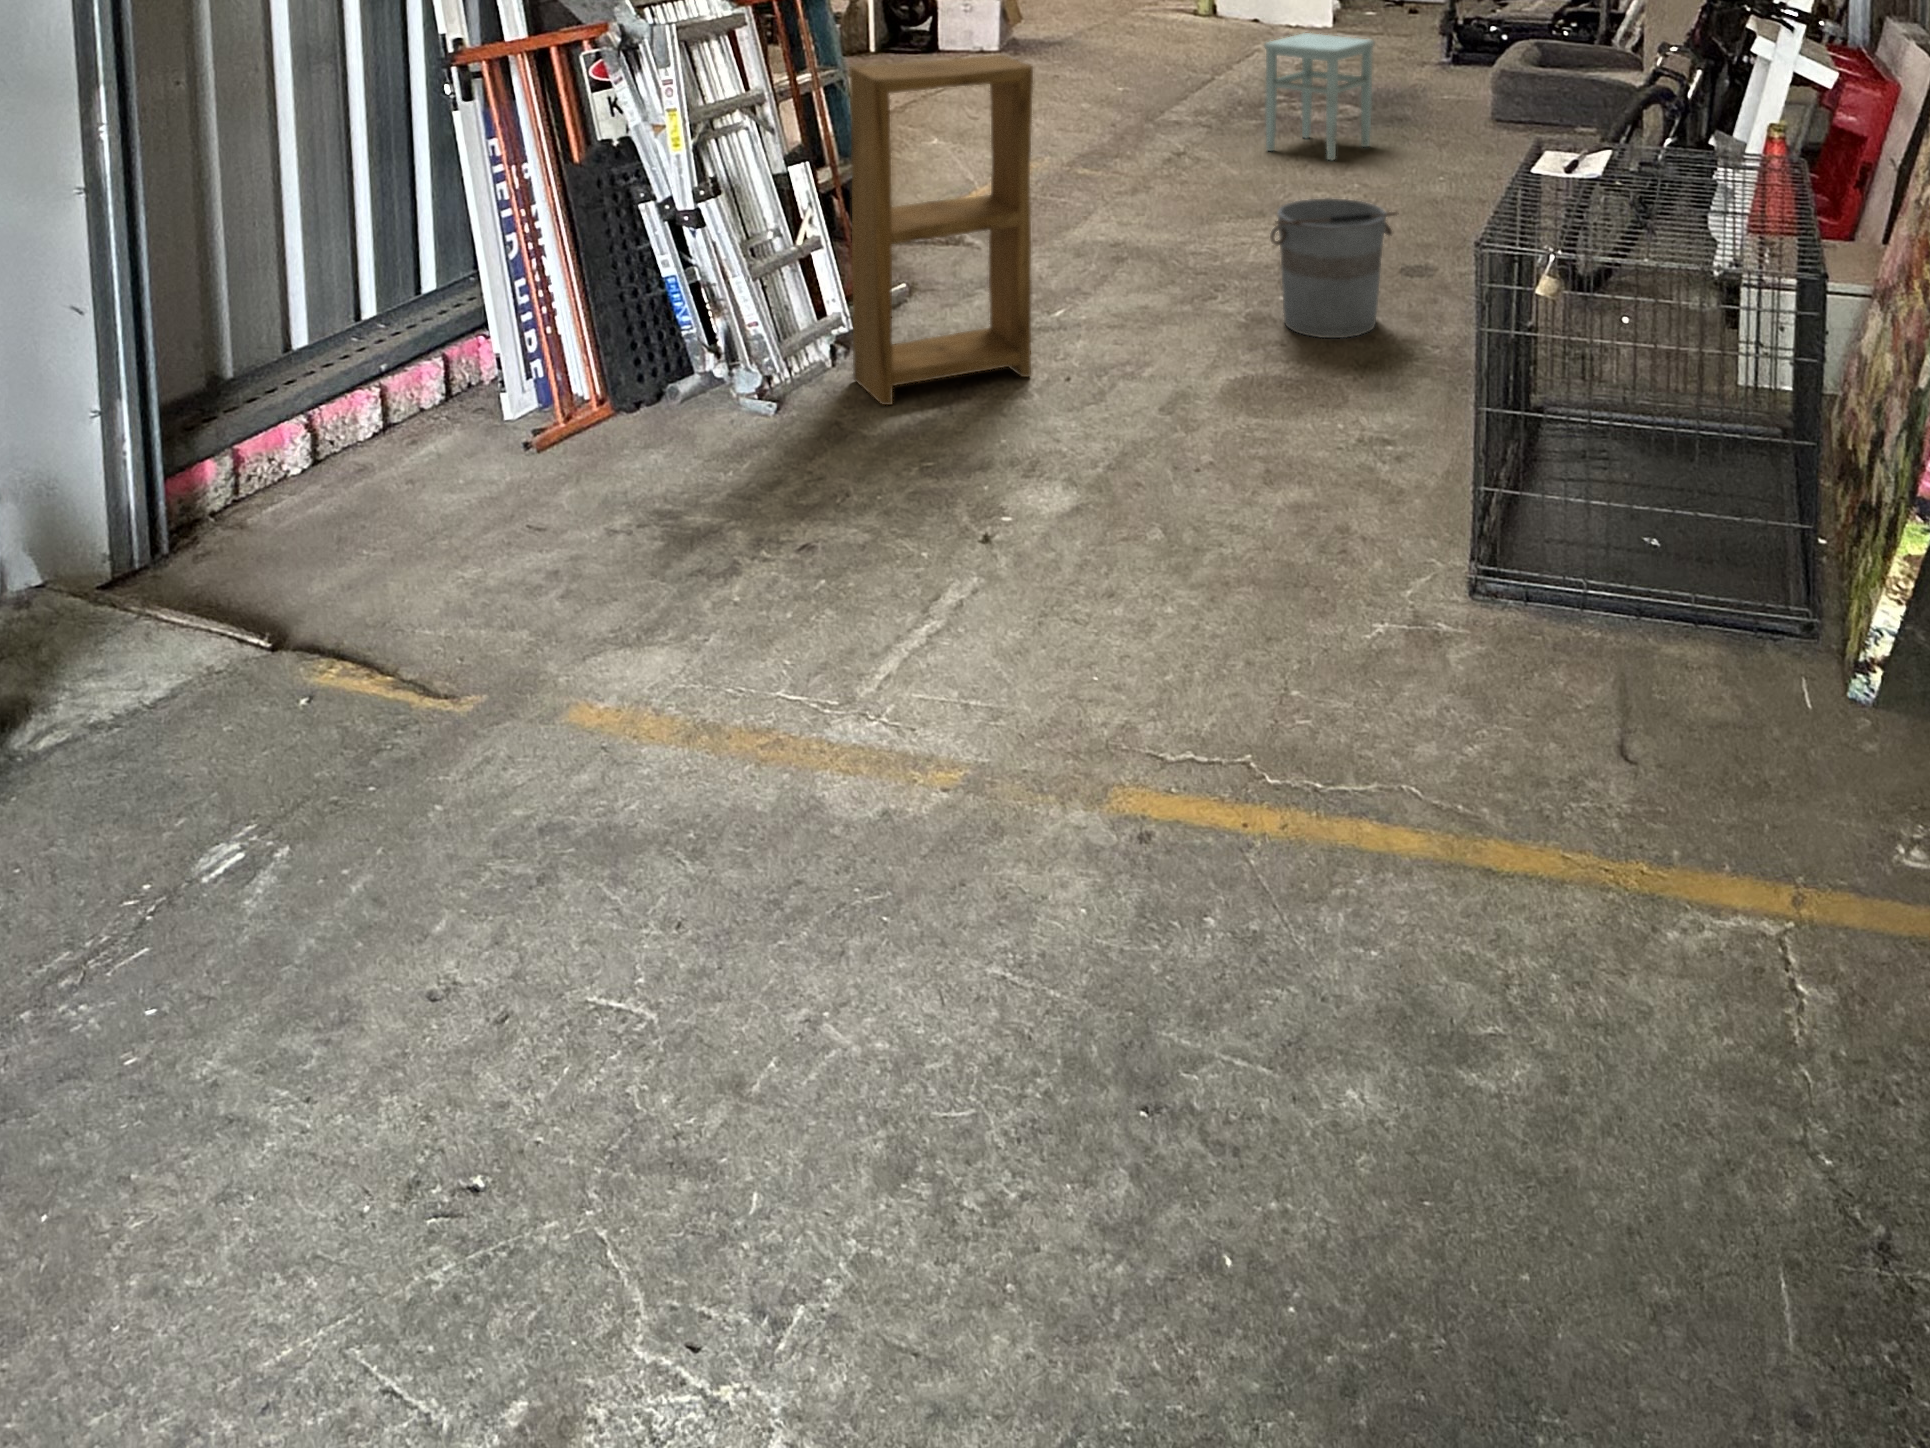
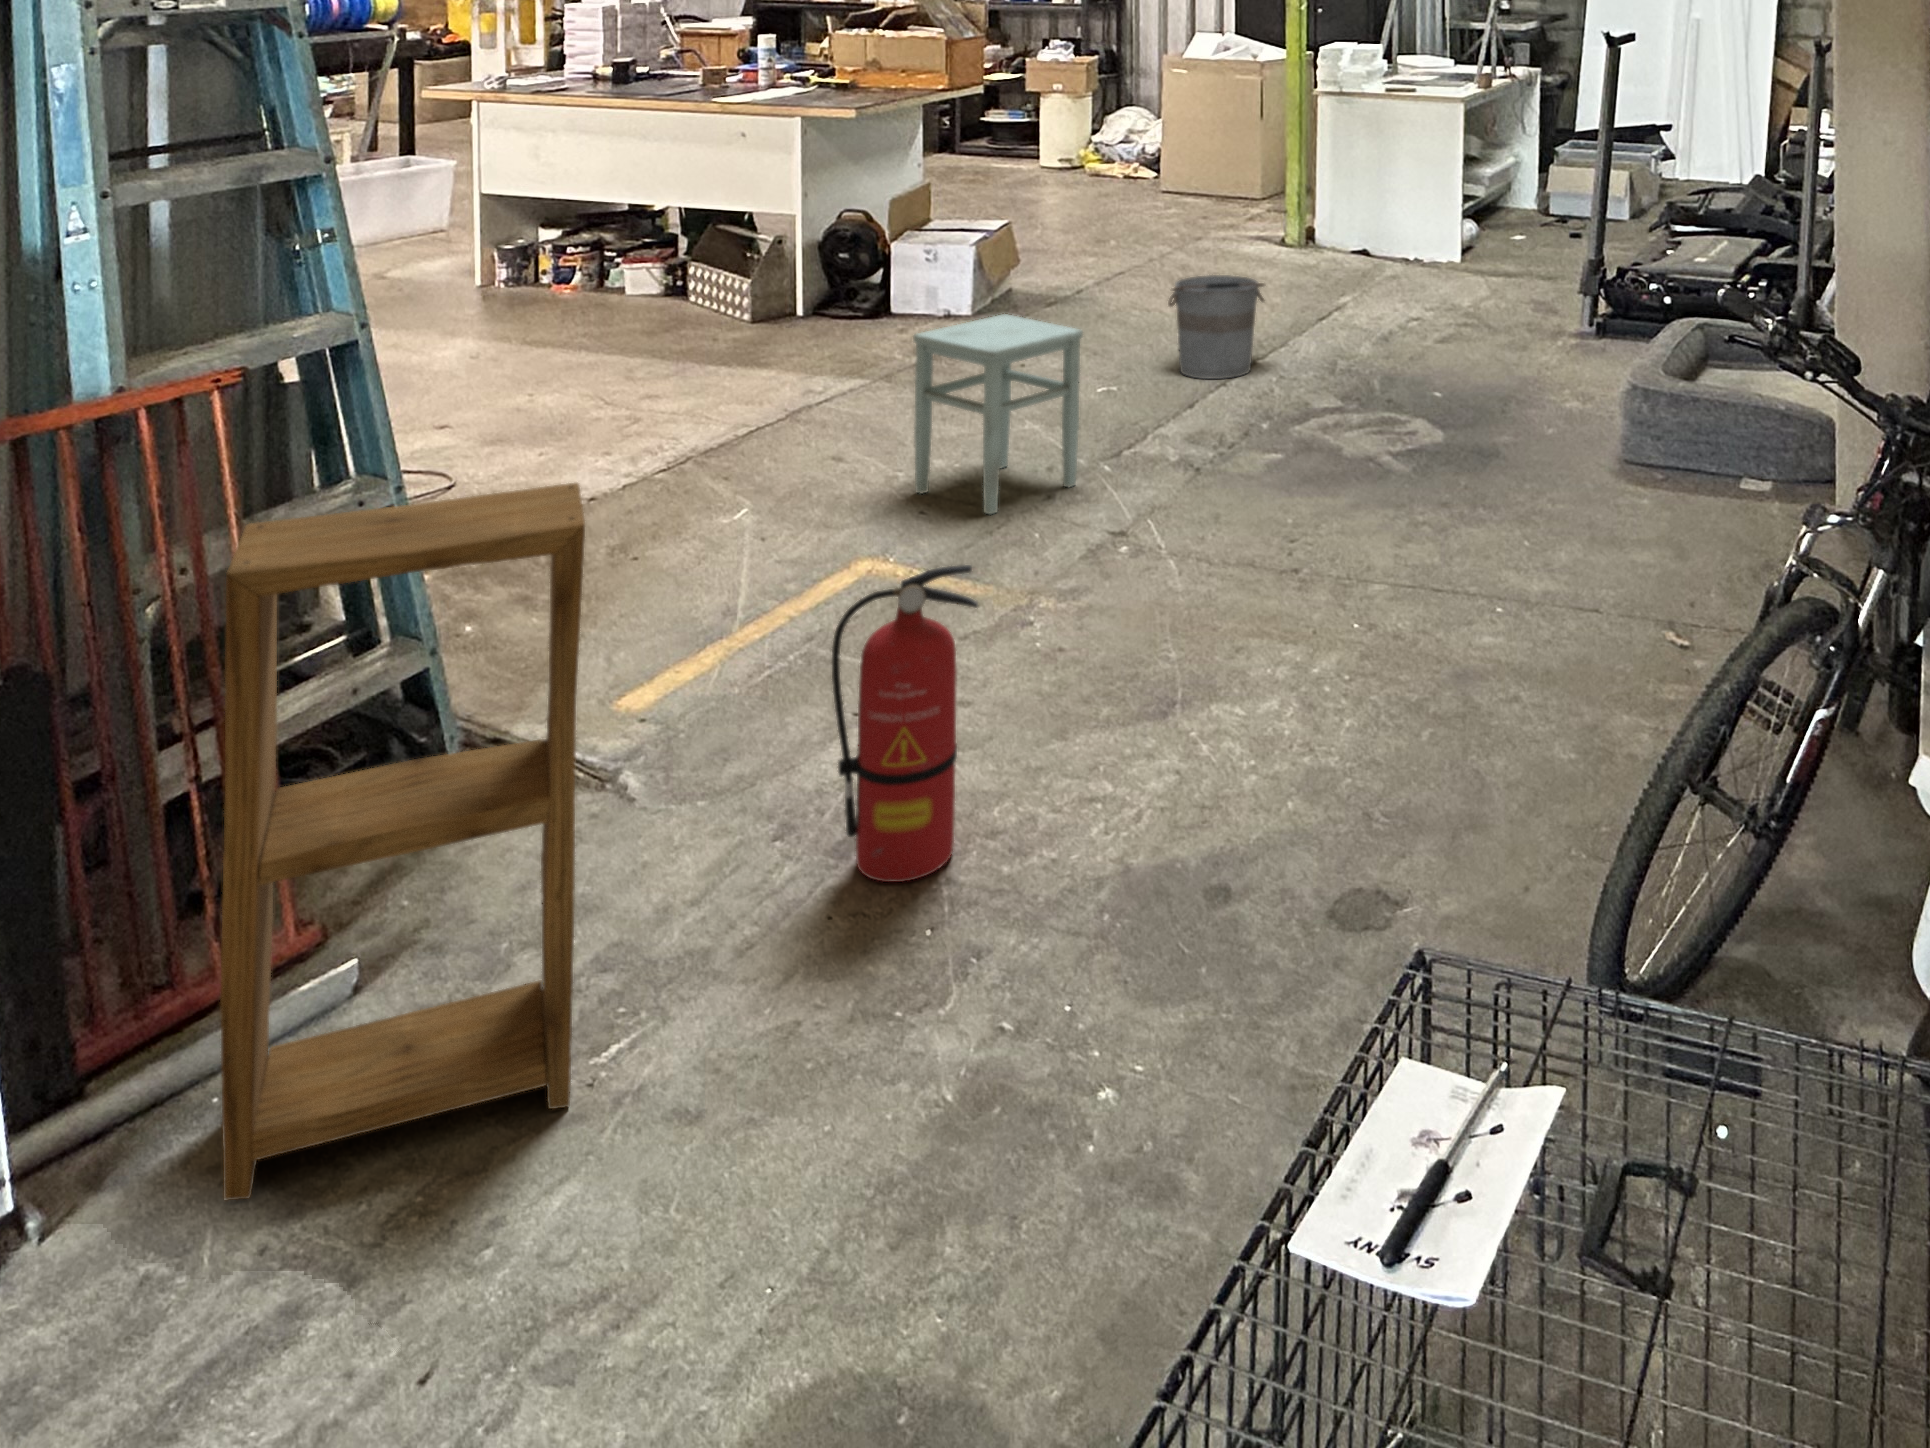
stool: present [1264,33,1374,160] -> present [913,314,1083,514]
fire extinguisher: none [1102,128,1181,305] -> present [832,565,978,882]
bucket: present [1270,198,1397,338] -> present [1168,275,1264,379]

